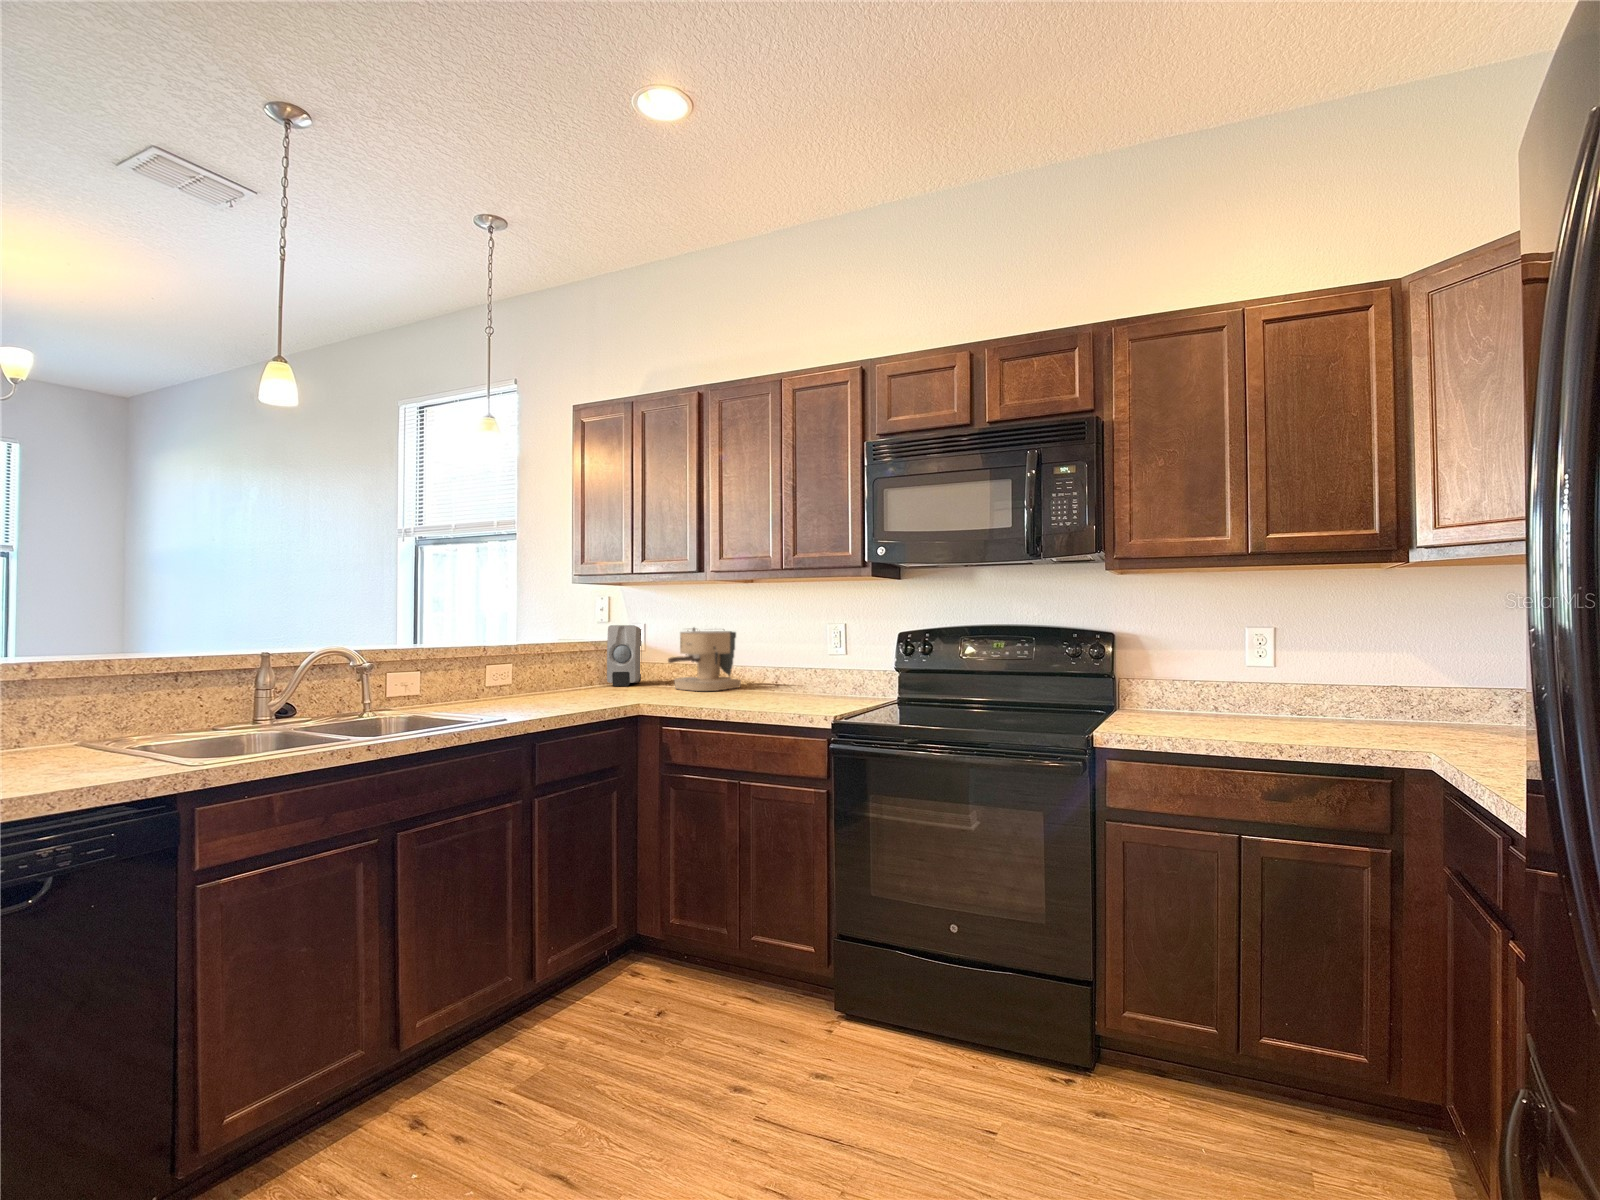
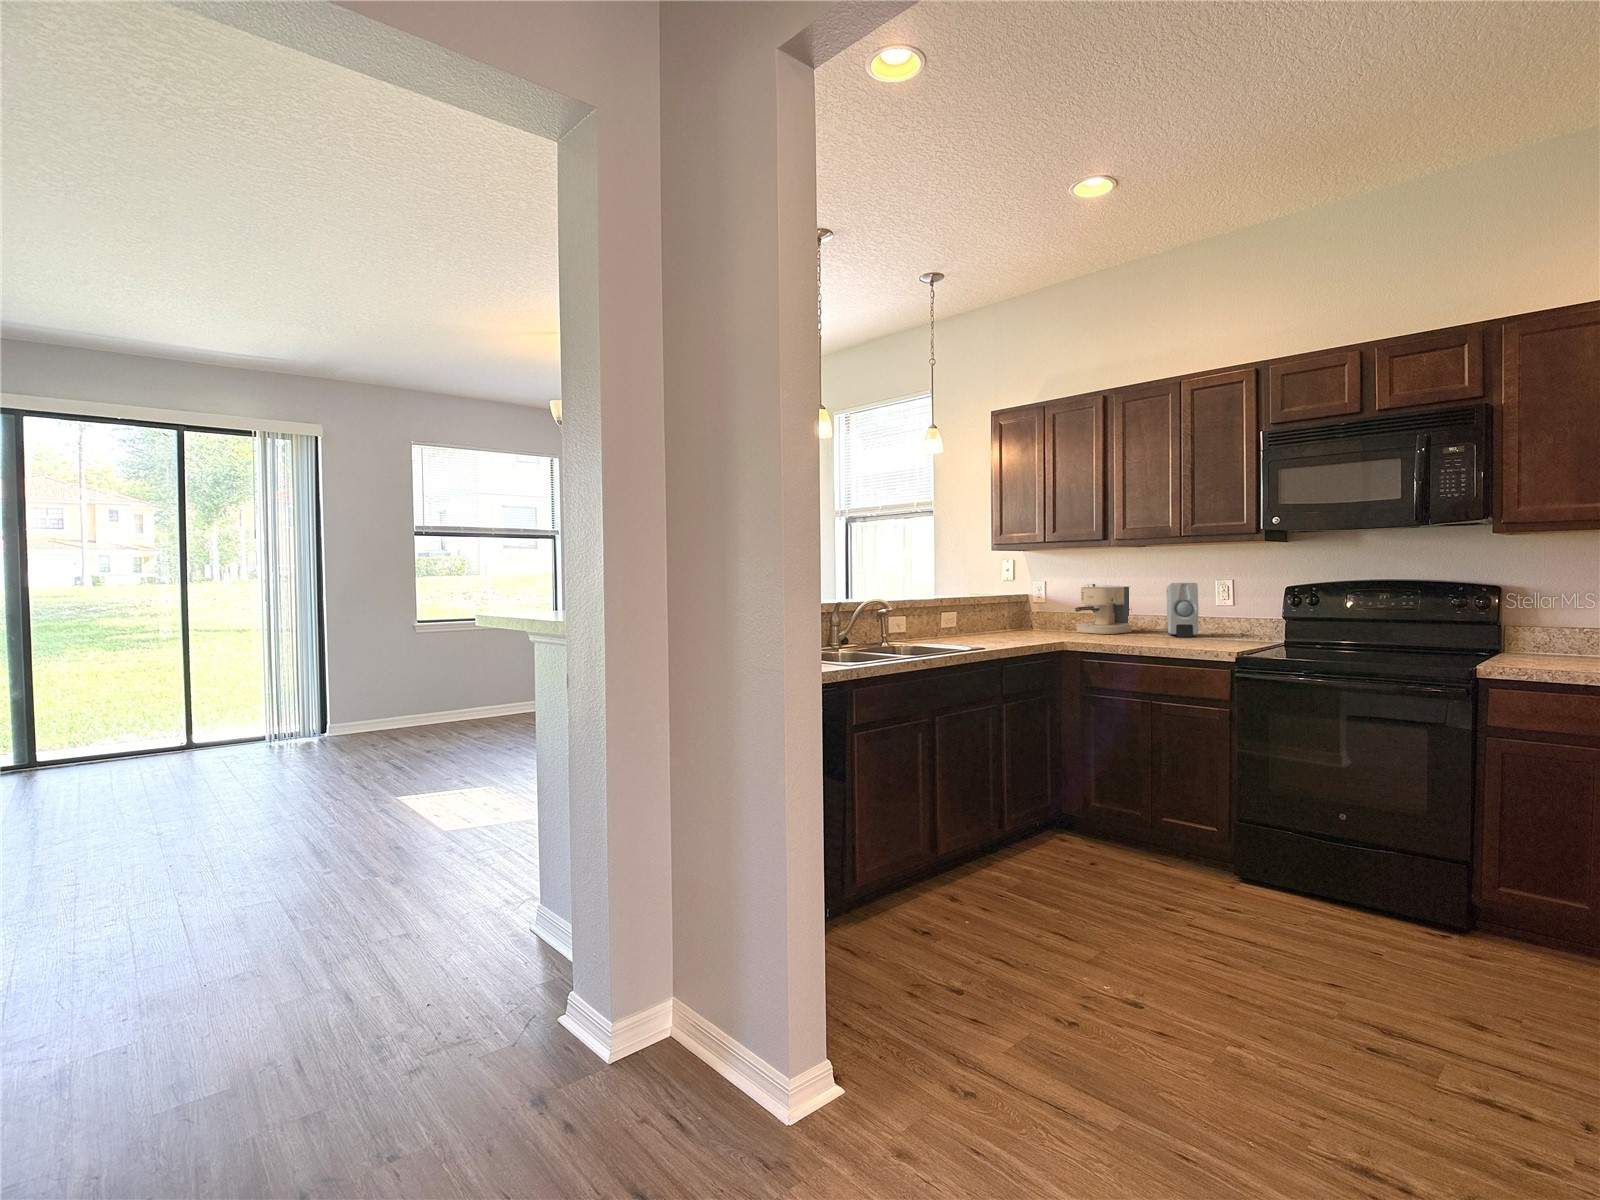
soap dispenser: present [607,625,642,686] -> present [1167,583,1198,637]

